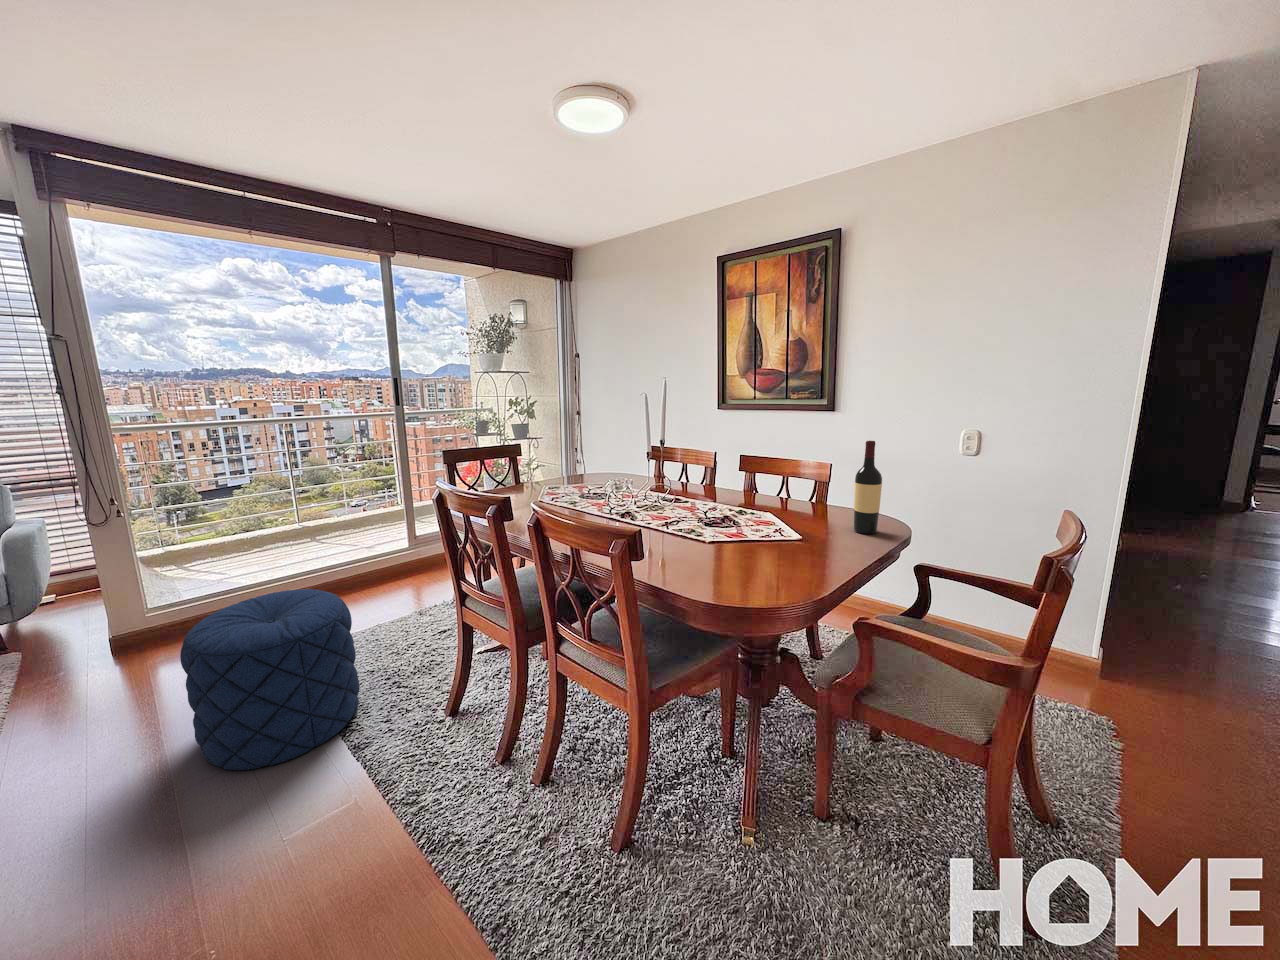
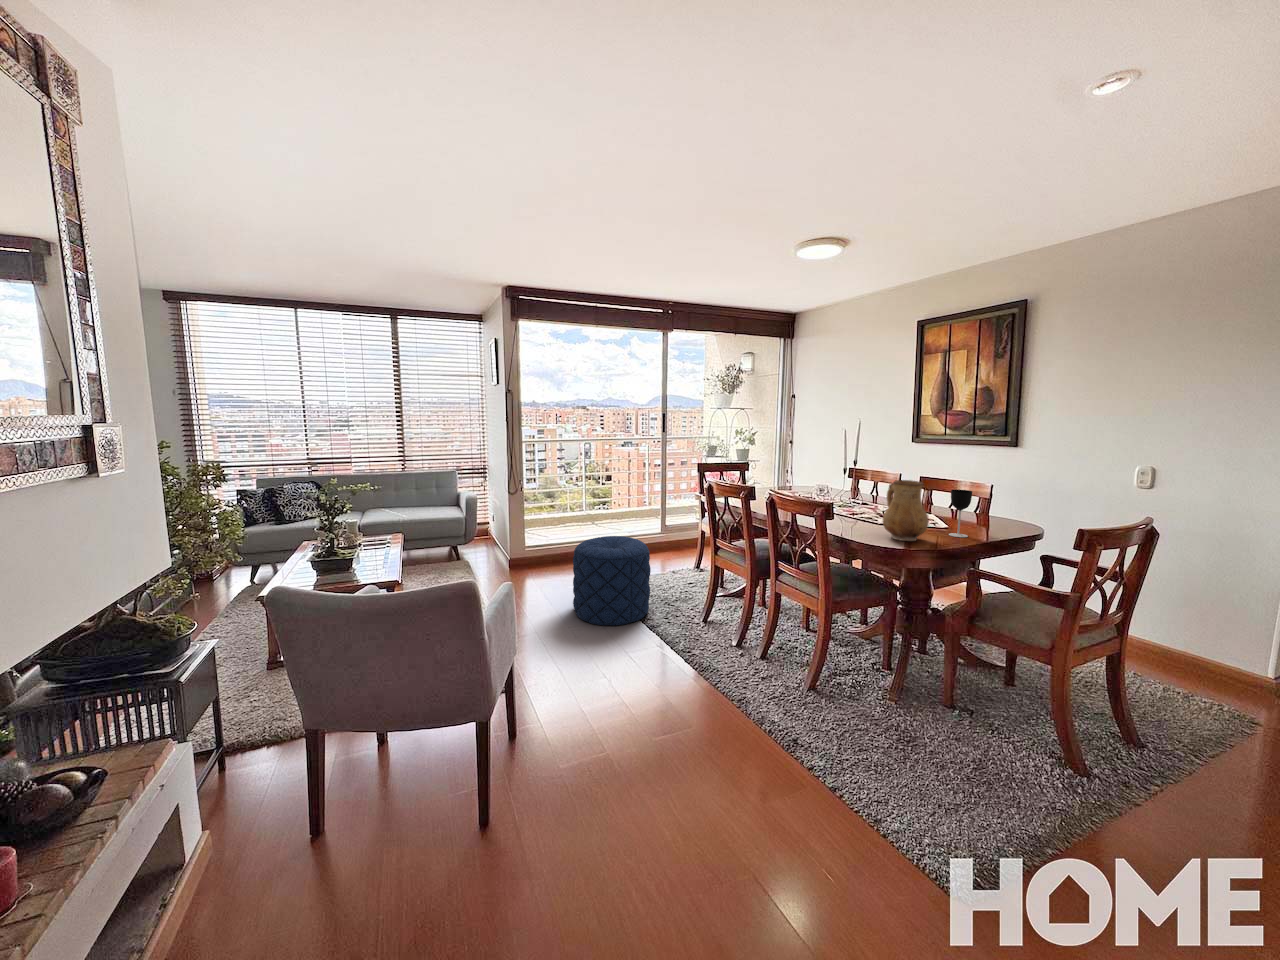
wine bottle: present [854,441,882,534] -> none [997,466,1020,531]
ceramic pitcher: none [715,477,787,583] -> present [883,480,929,541]
wine glass: none [804,483,837,559] -> present [949,490,972,537]

